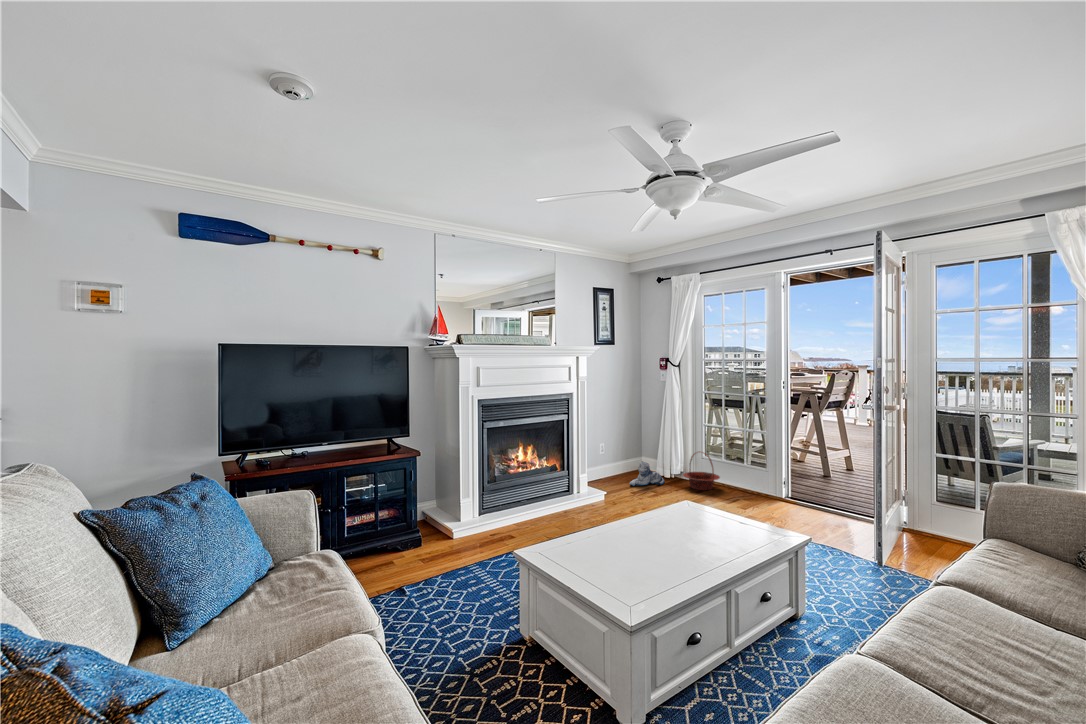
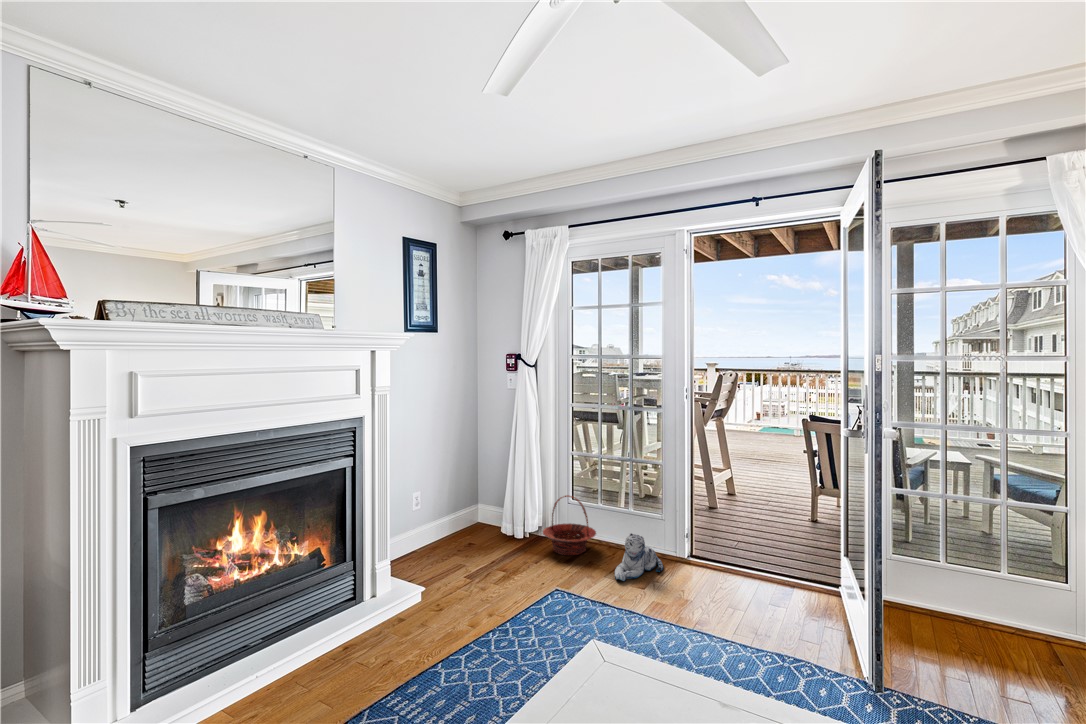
plush toy: present [629,461,665,486] -> present [615,533,663,581]

